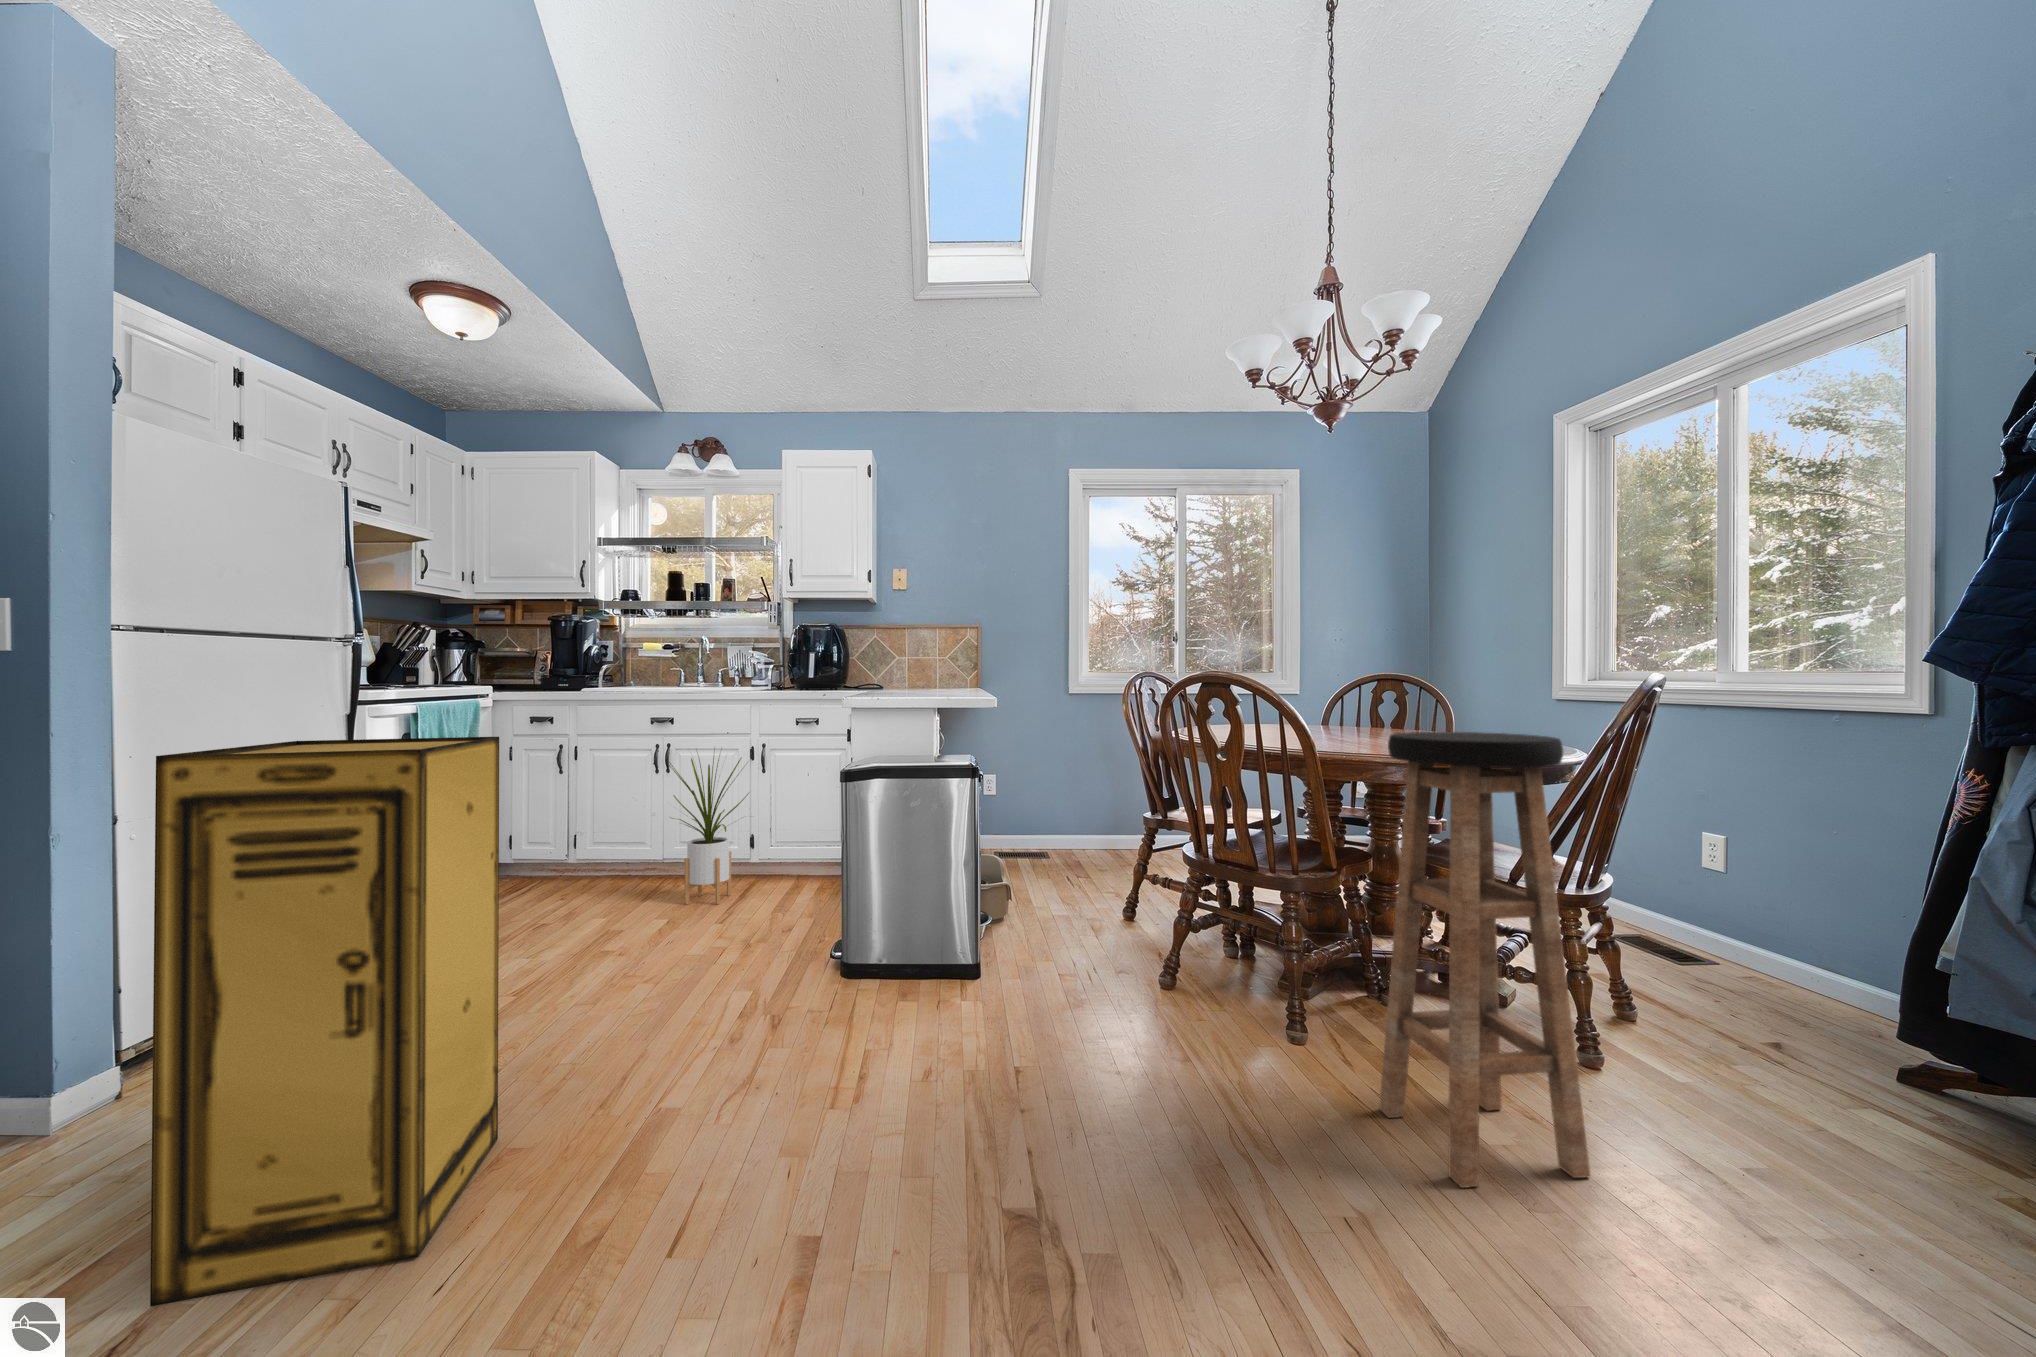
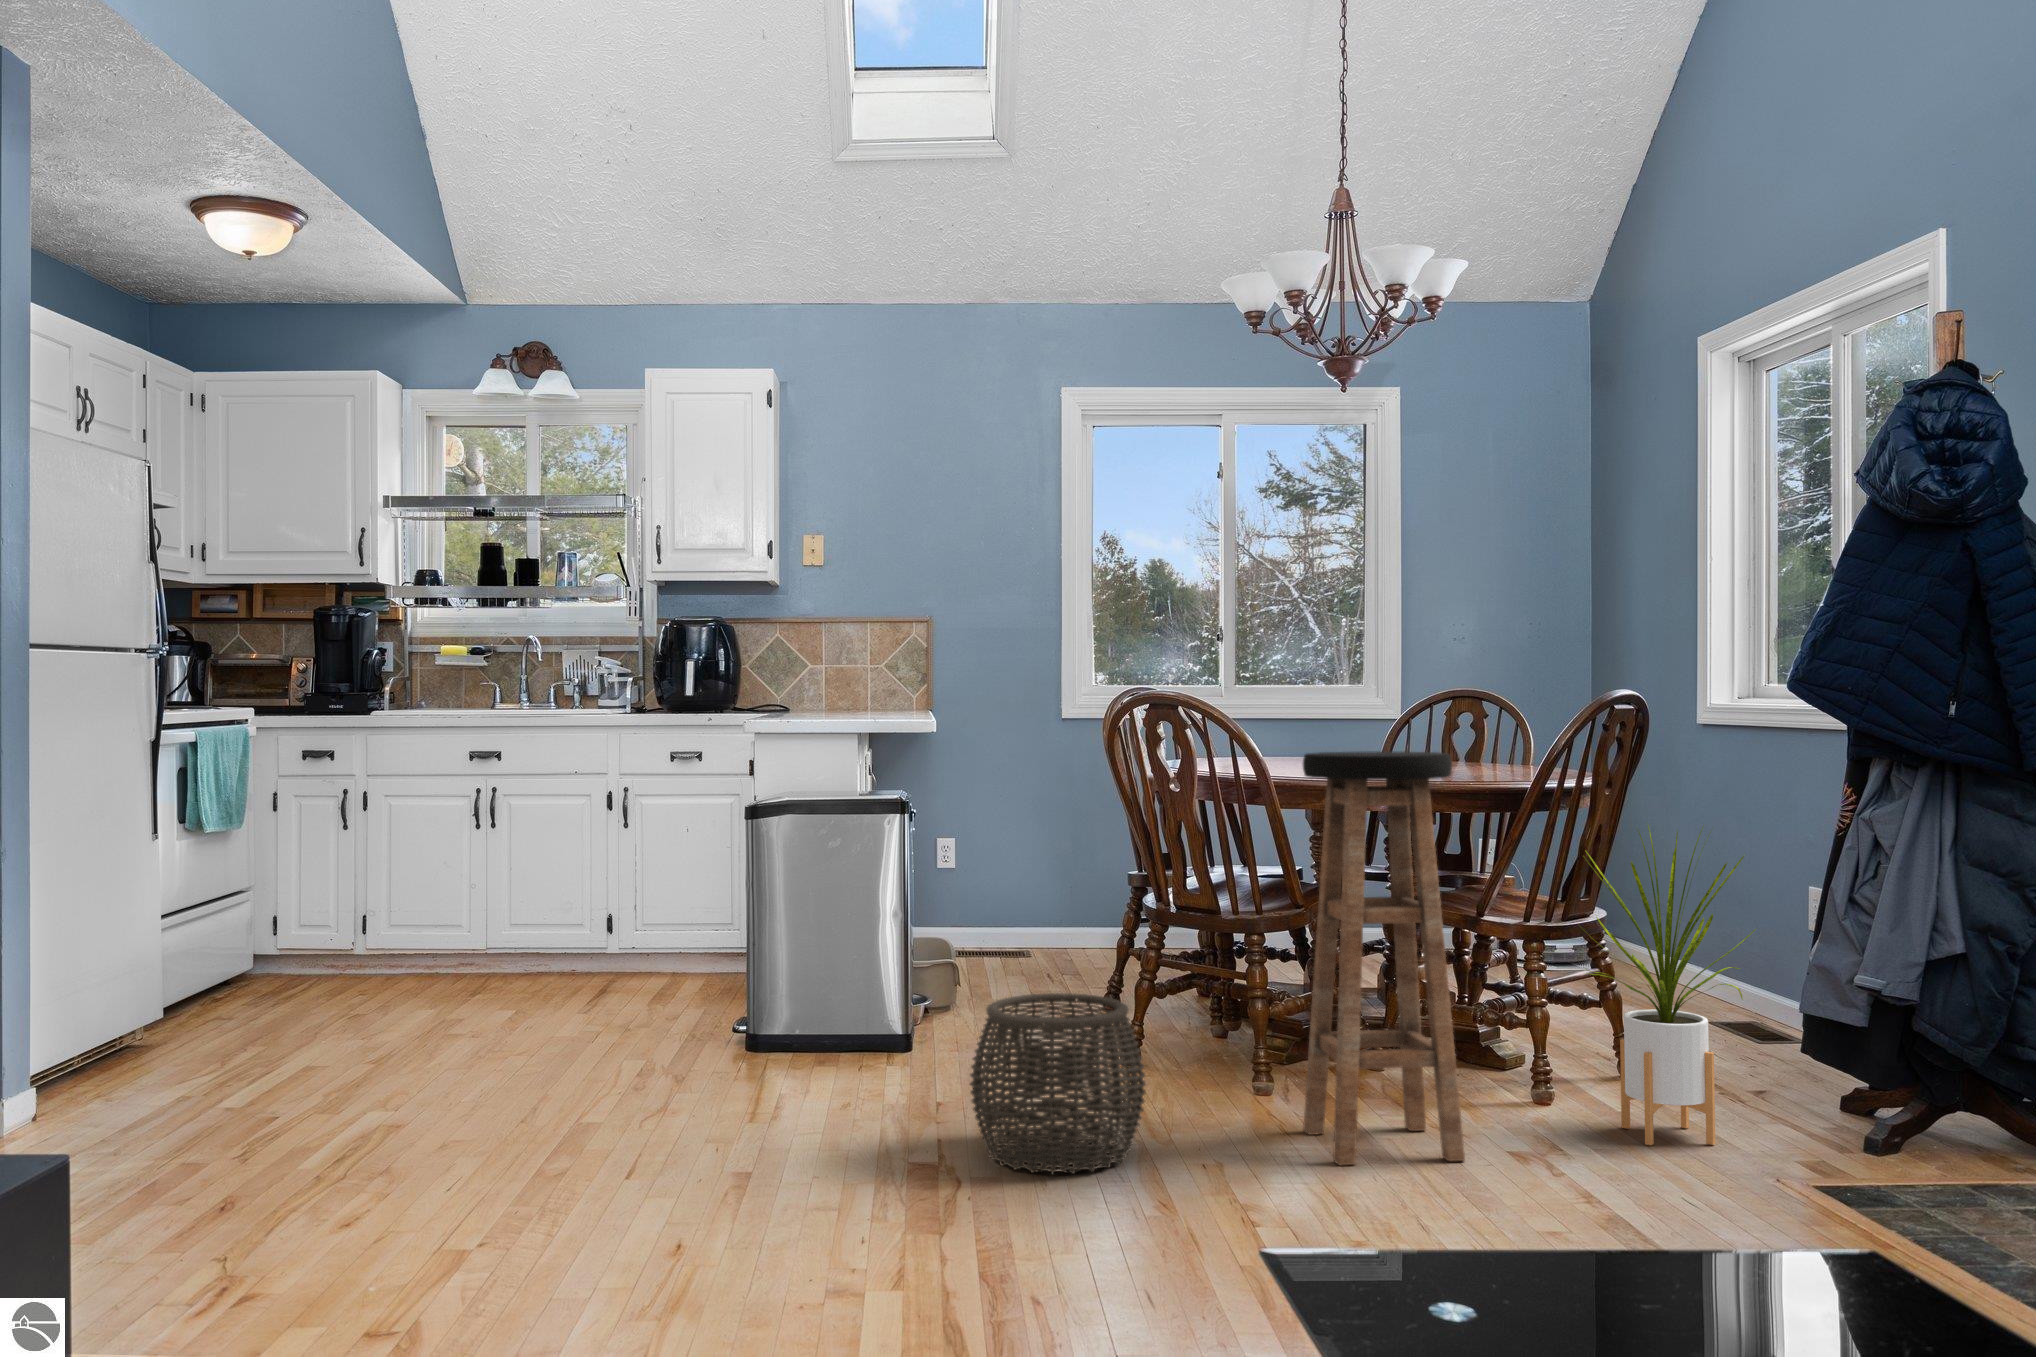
storage cabinet: present [150,737,499,1307] -> none [228,755,438,1205]
house plant: present [669,748,749,904] -> present [1583,825,1755,1145]
woven basket: none [1056,978,1248,1216] -> present [970,993,1146,1174]

